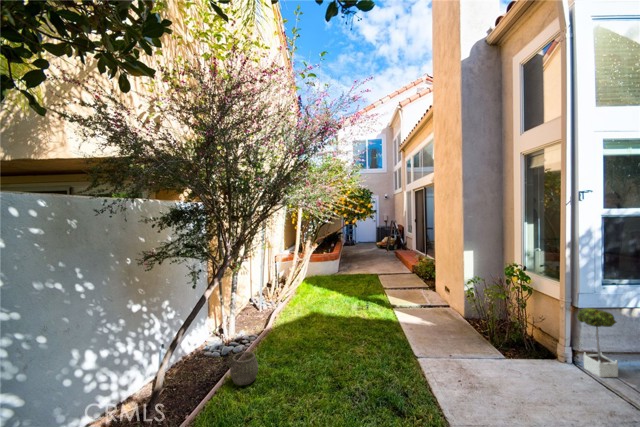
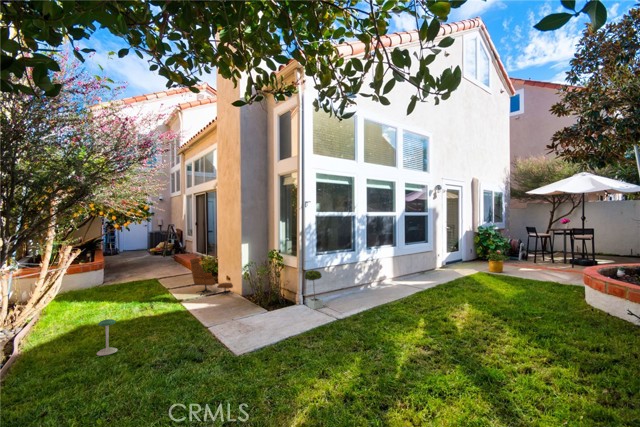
lounge chair: none [403,262,454,312] -> present [190,258,233,294]
stool: none [287,337,308,381] -> present [97,319,118,356]
woven basket: present [230,352,258,385] -> none [34,341,67,370]

